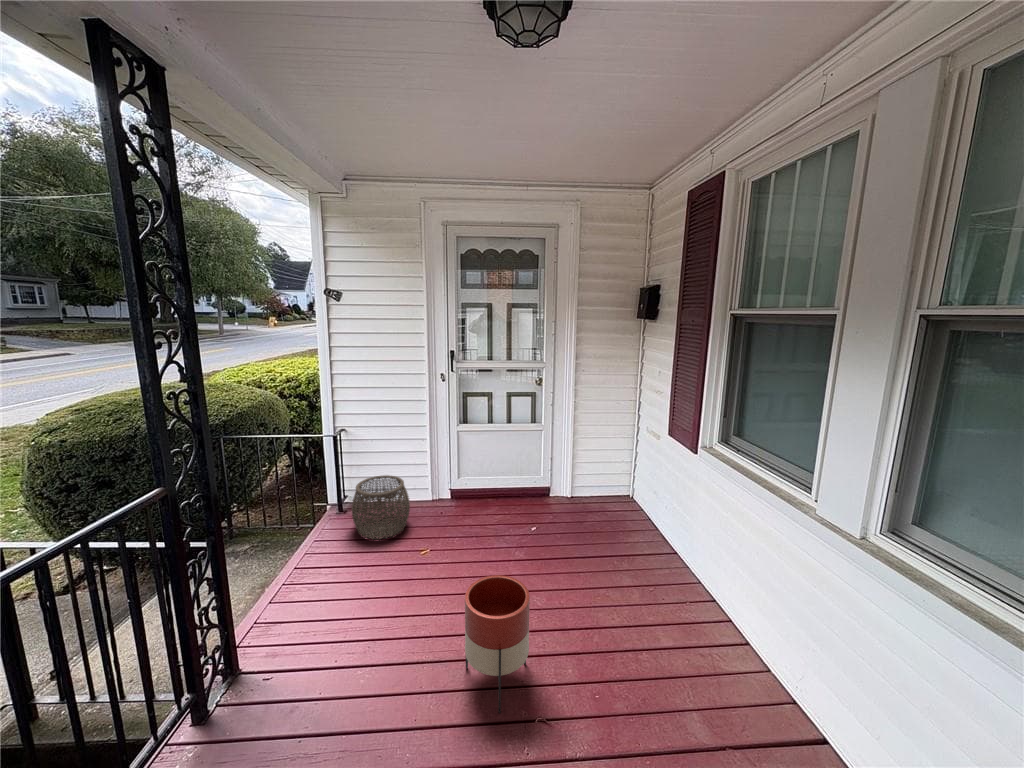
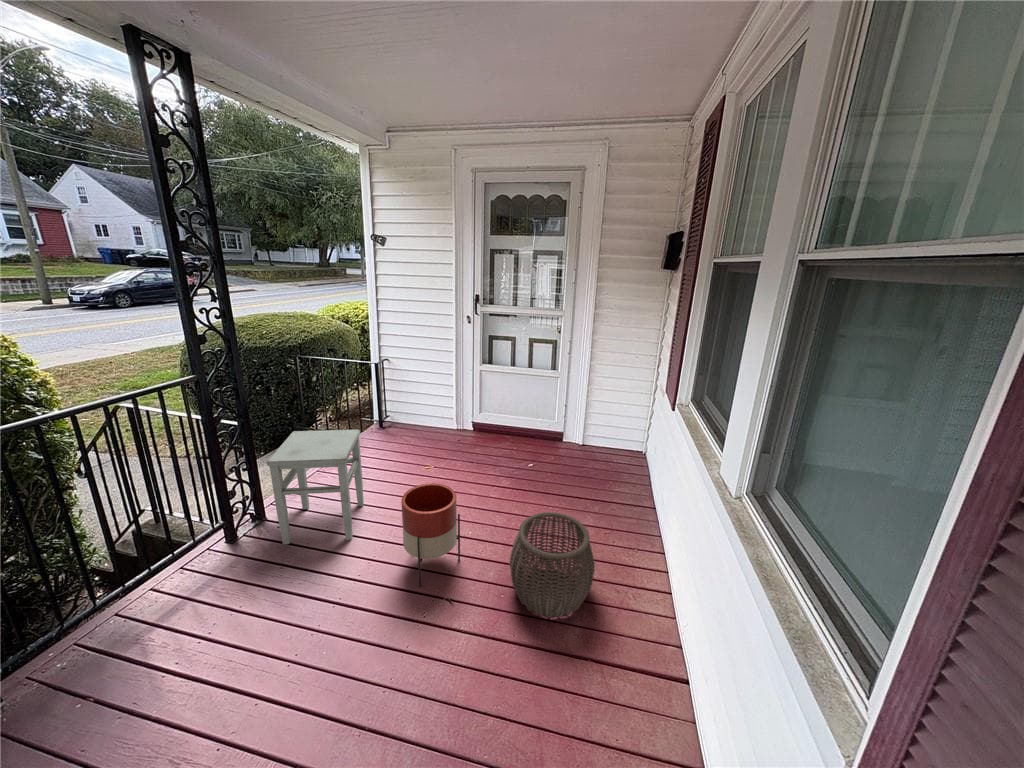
woven basket: present [352,475,410,540] -> present [510,512,595,618]
stool: none [271,524,379,703] -> present [267,430,364,544]

